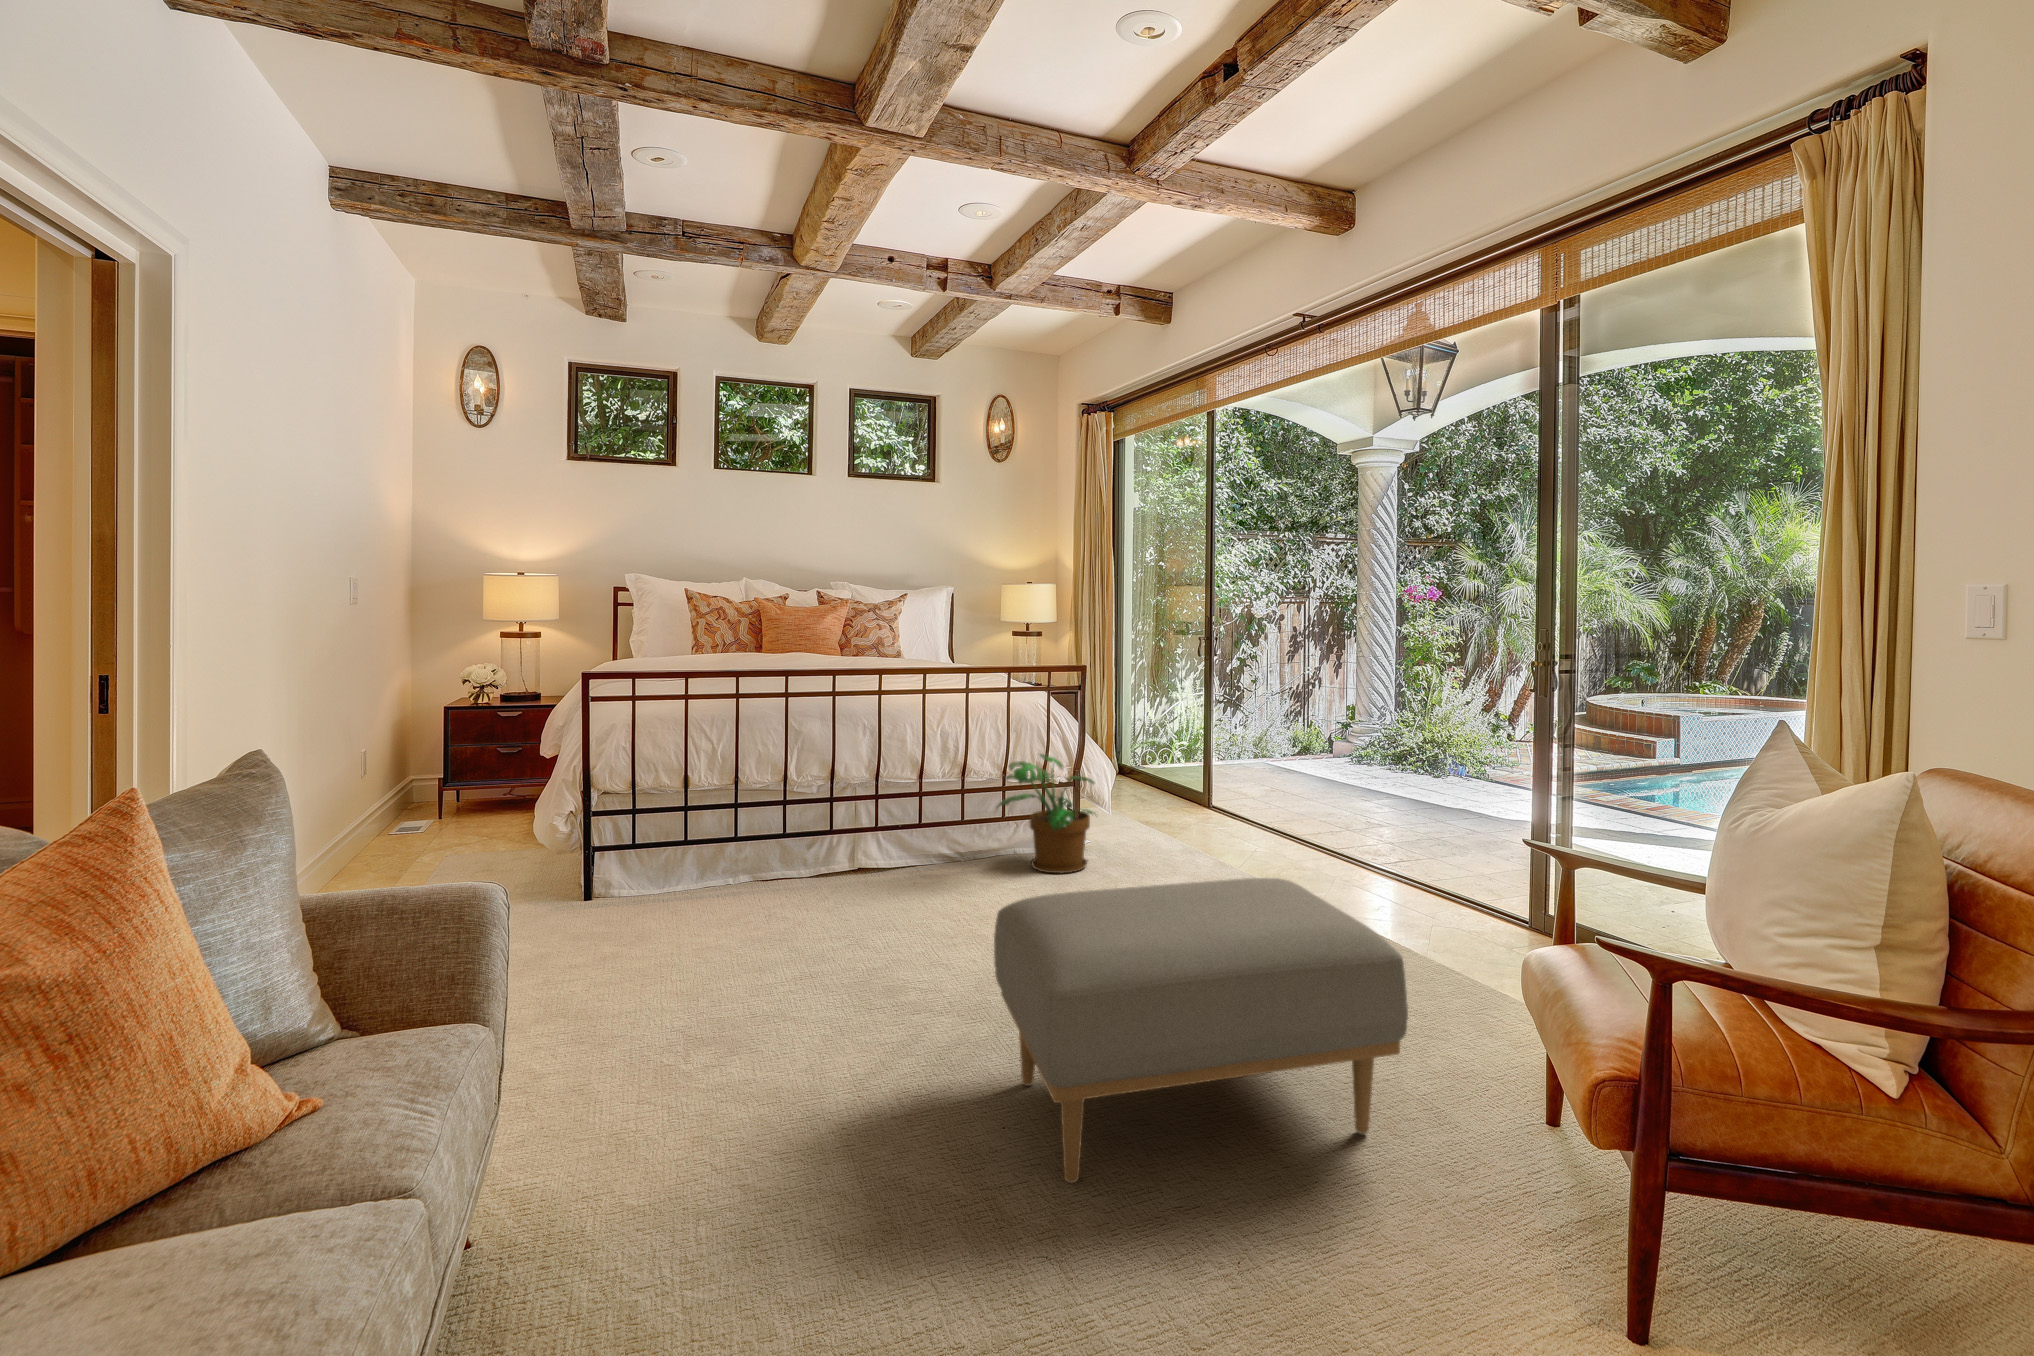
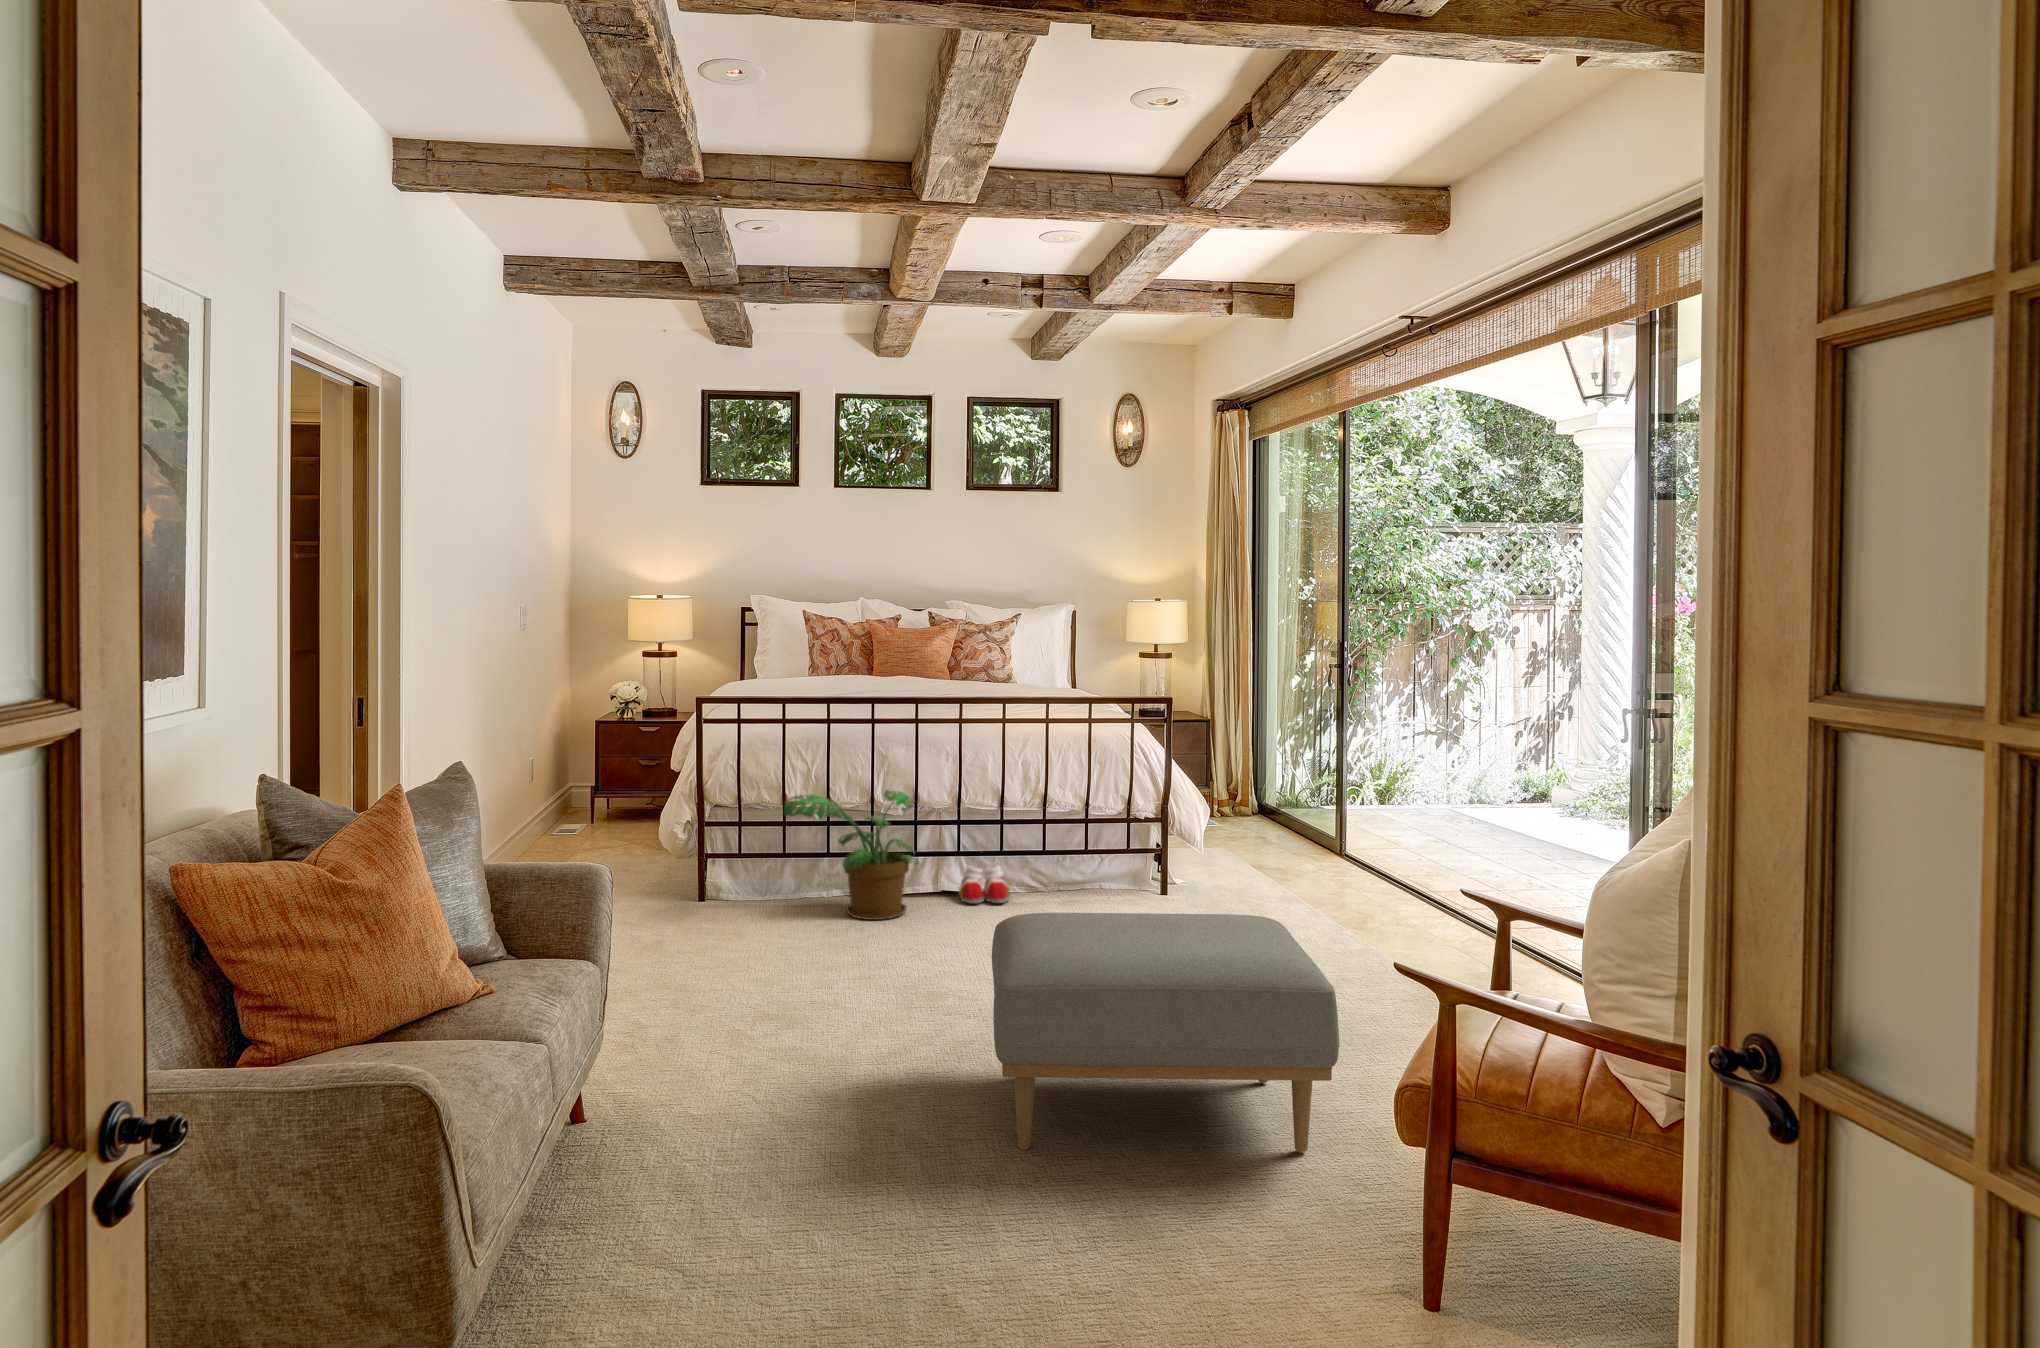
potted plant: present [996,754,1094,873] -> present [784,790,920,920]
slippers: none [878,837,933,879] -> present [959,865,1010,903]

